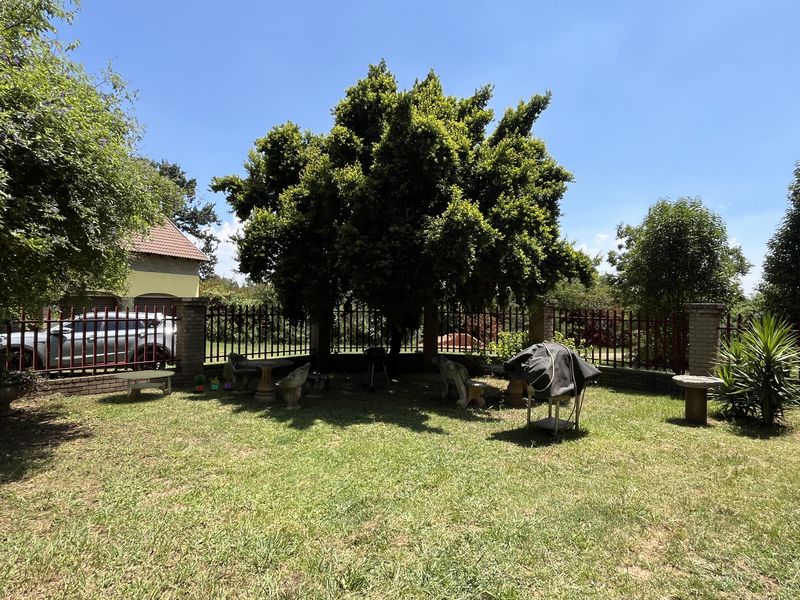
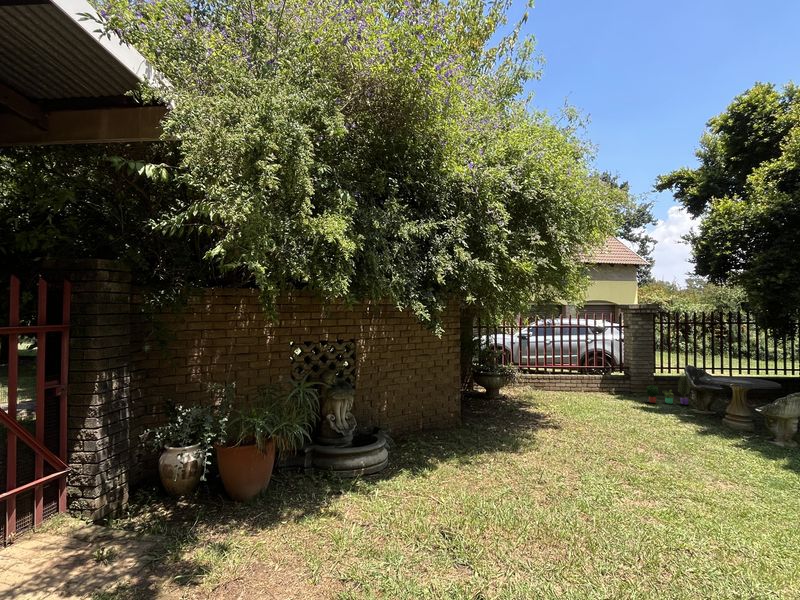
round table: present [115,371,174,400] -> none [571,375,626,402]

